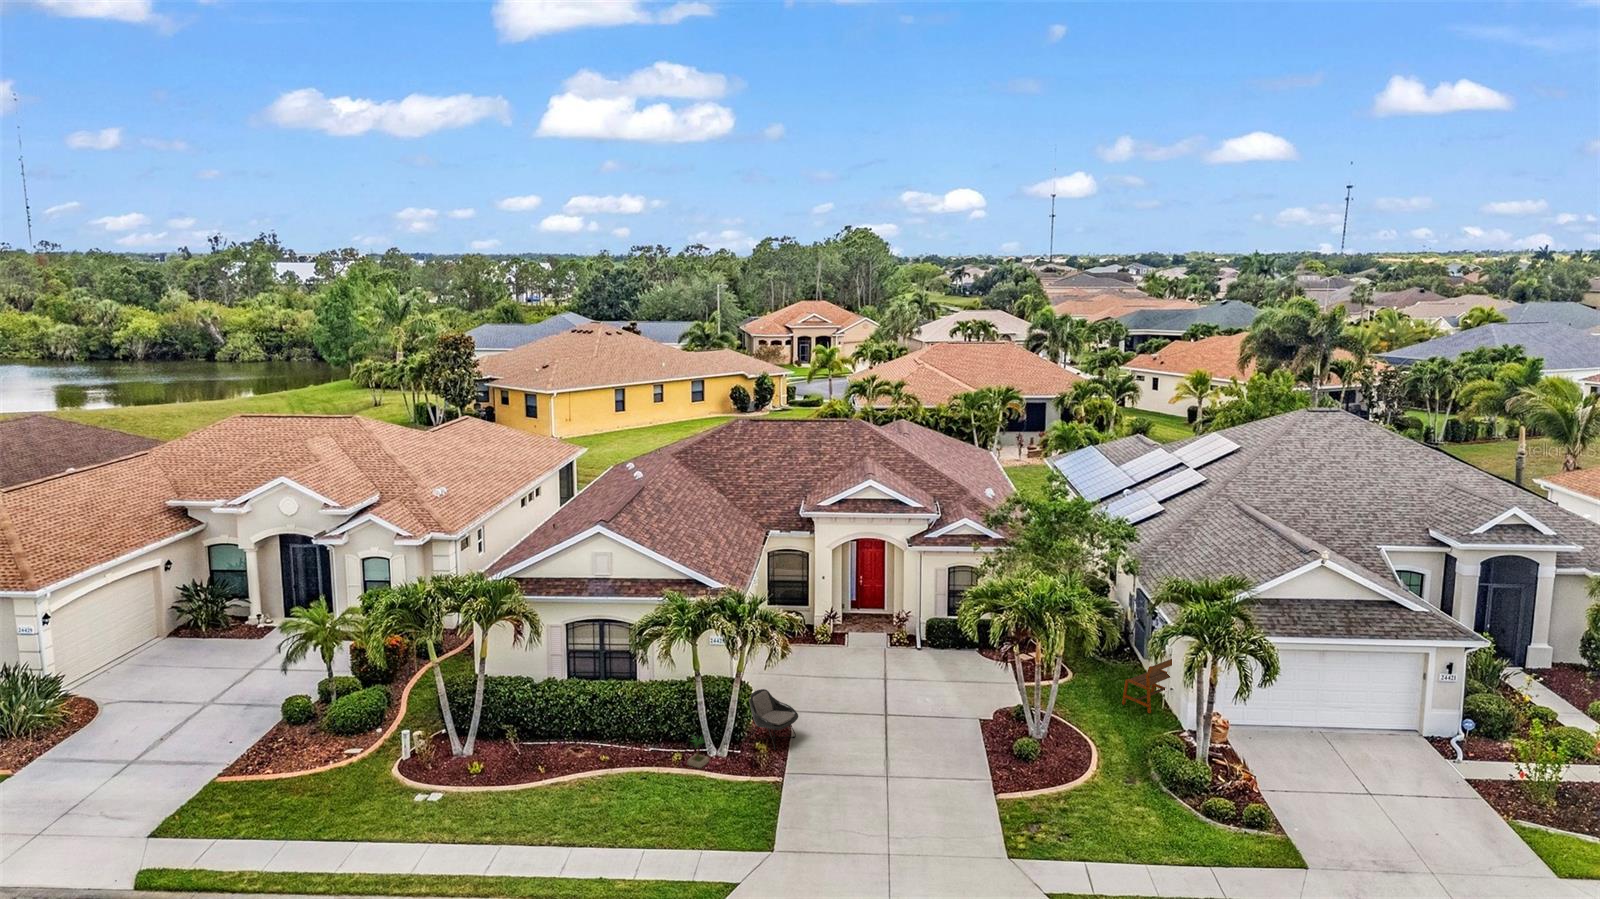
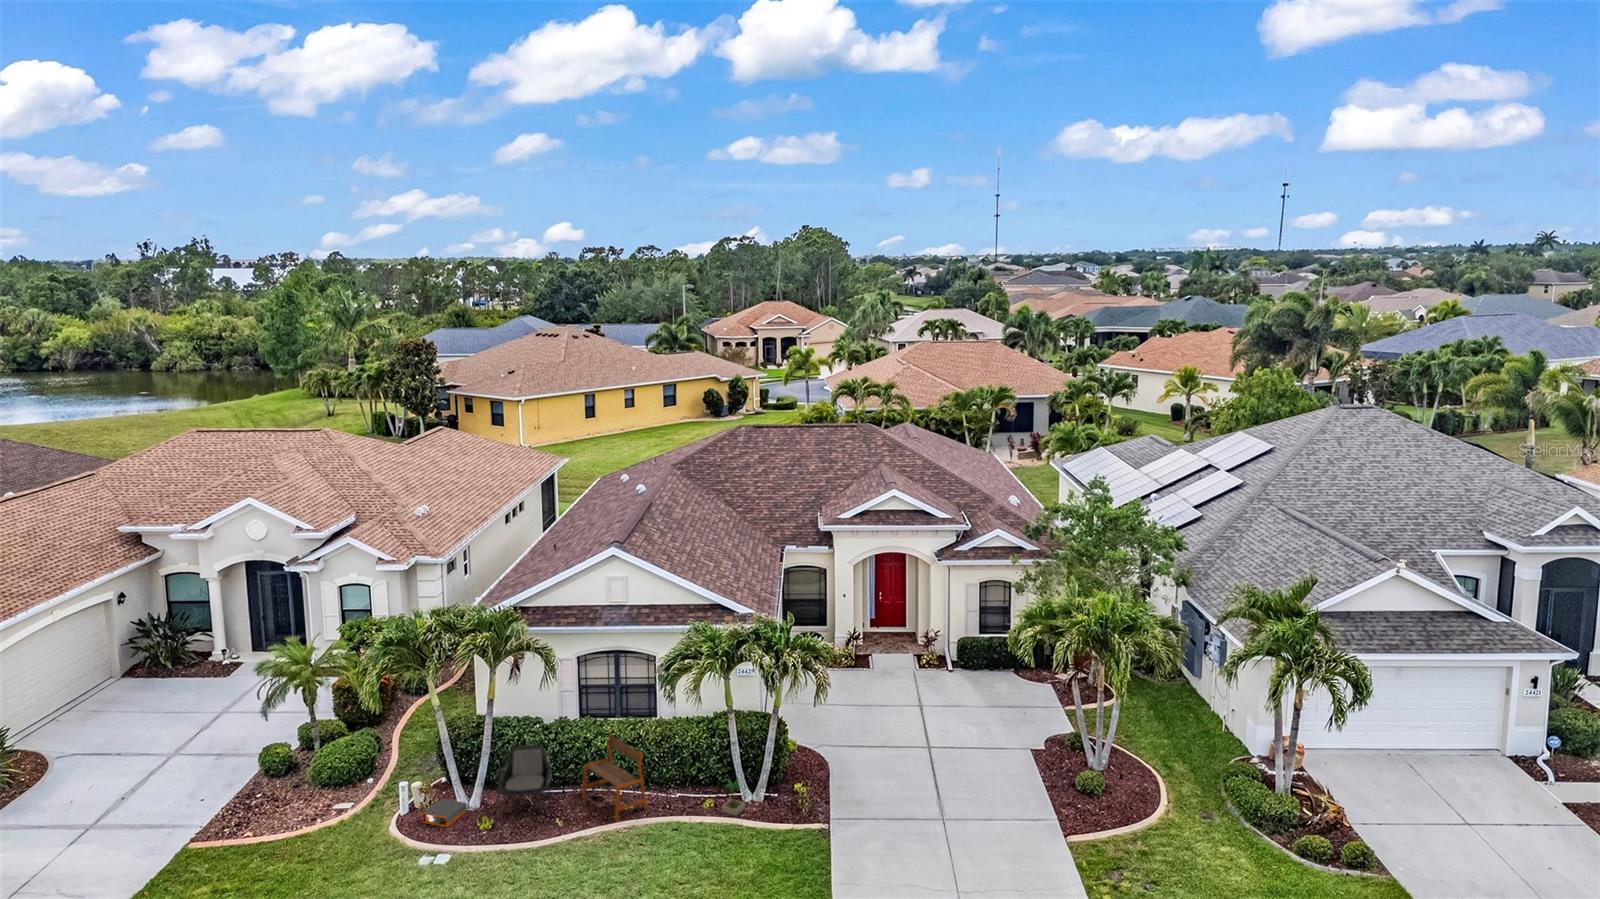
bench: present [1122,659,1172,713] -> present [582,735,647,822]
lounge chair: present [749,689,798,750] -> present [498,745,551,816]
storage box: none [421,746,461,770] -> present [422,799,466,828]

